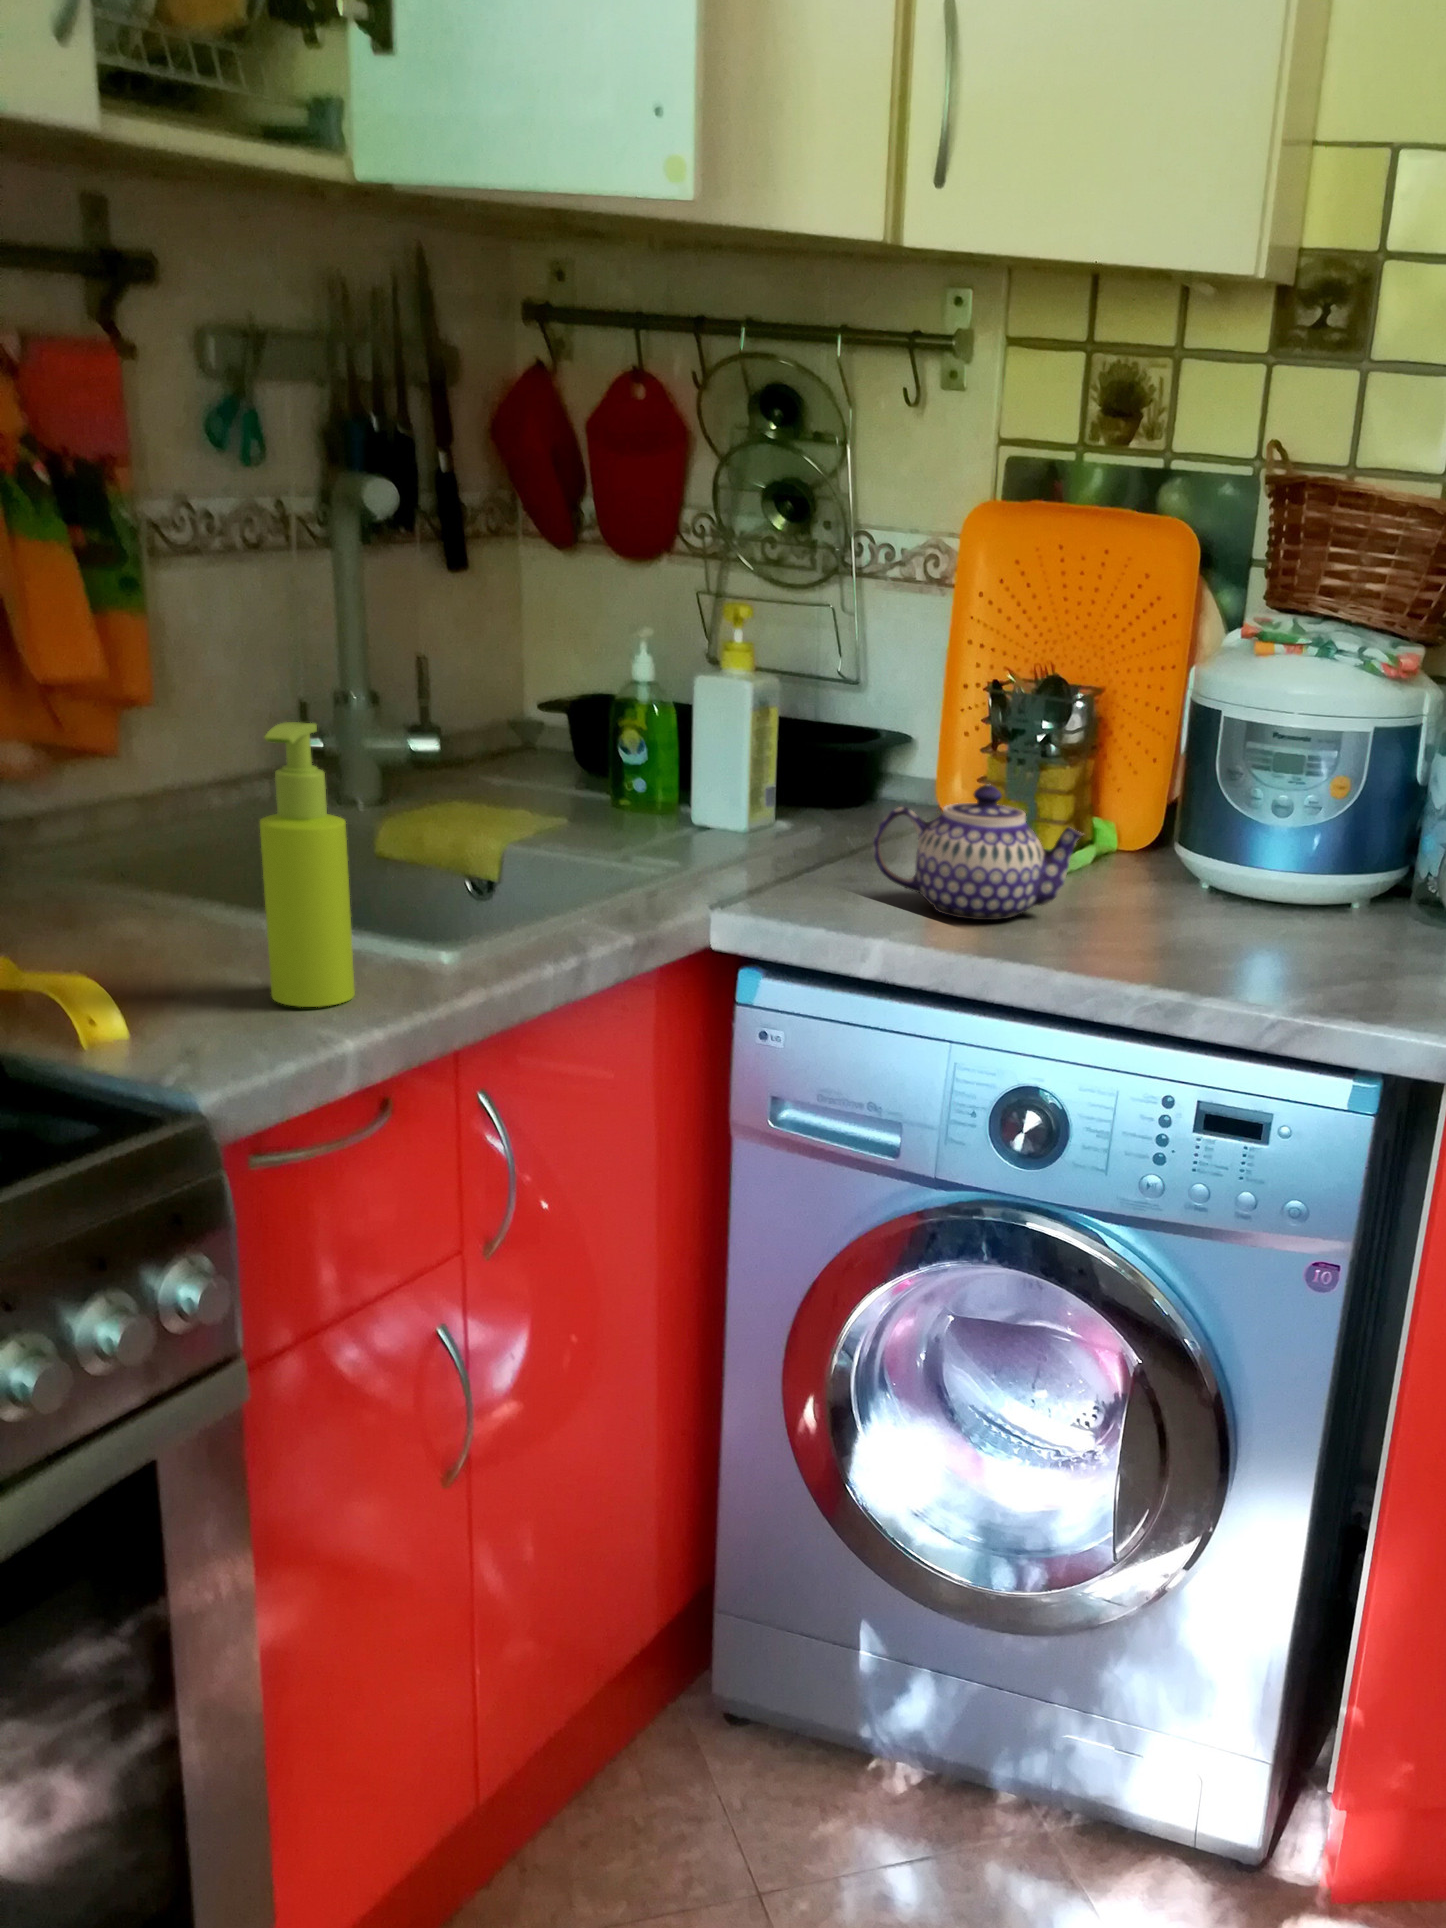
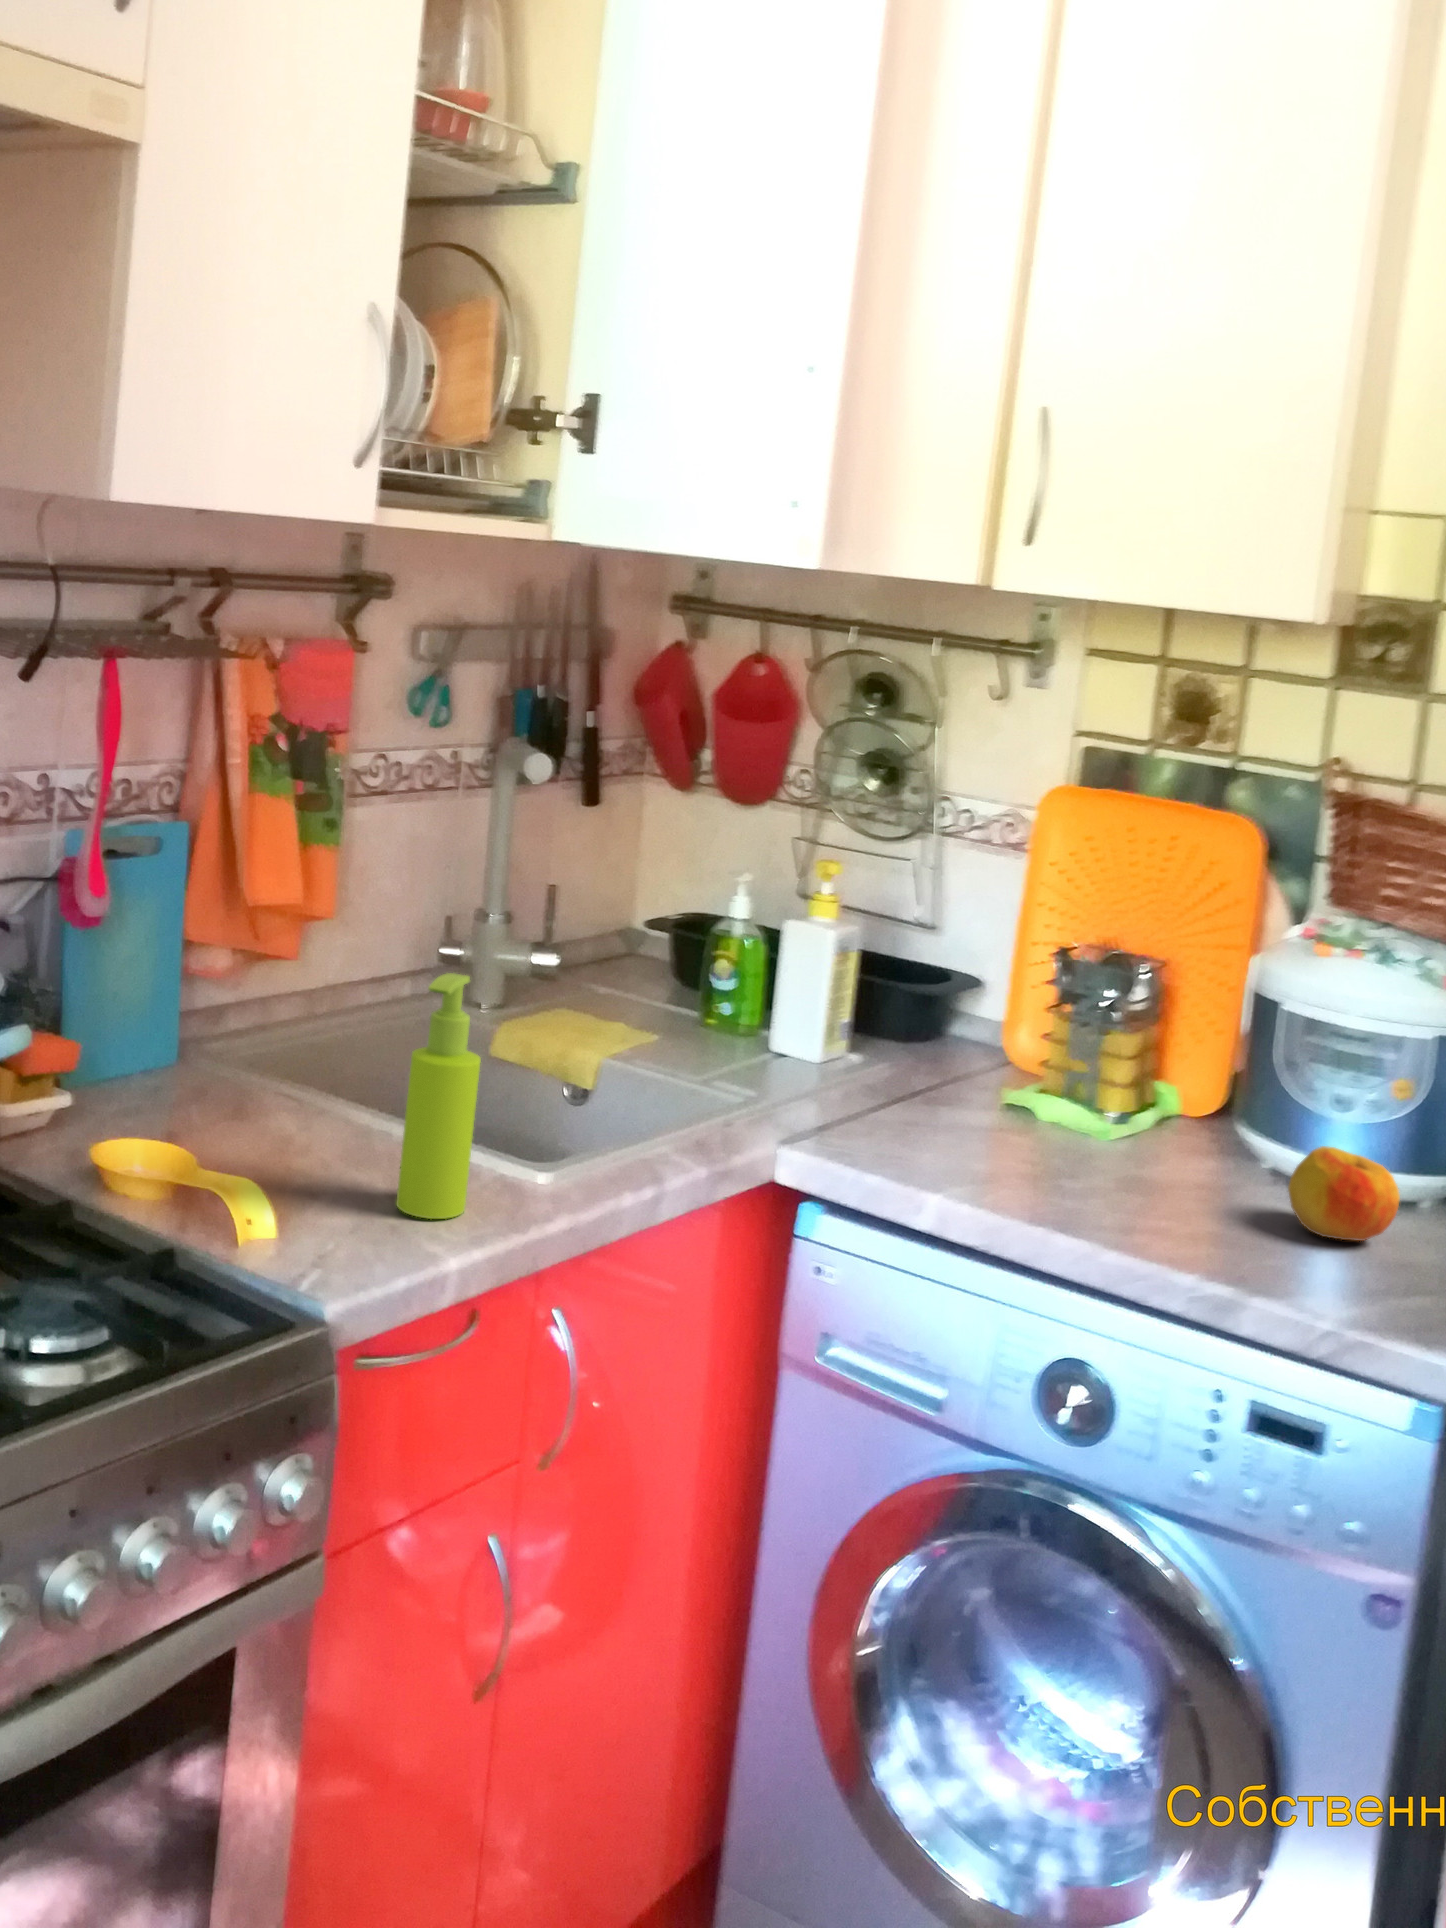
teapot: present [873,784,1083,920] -> none [937,1056,1142,1186]
apple: none [1231,850,1339,940] -> present [1288,1146,1400,1241]

